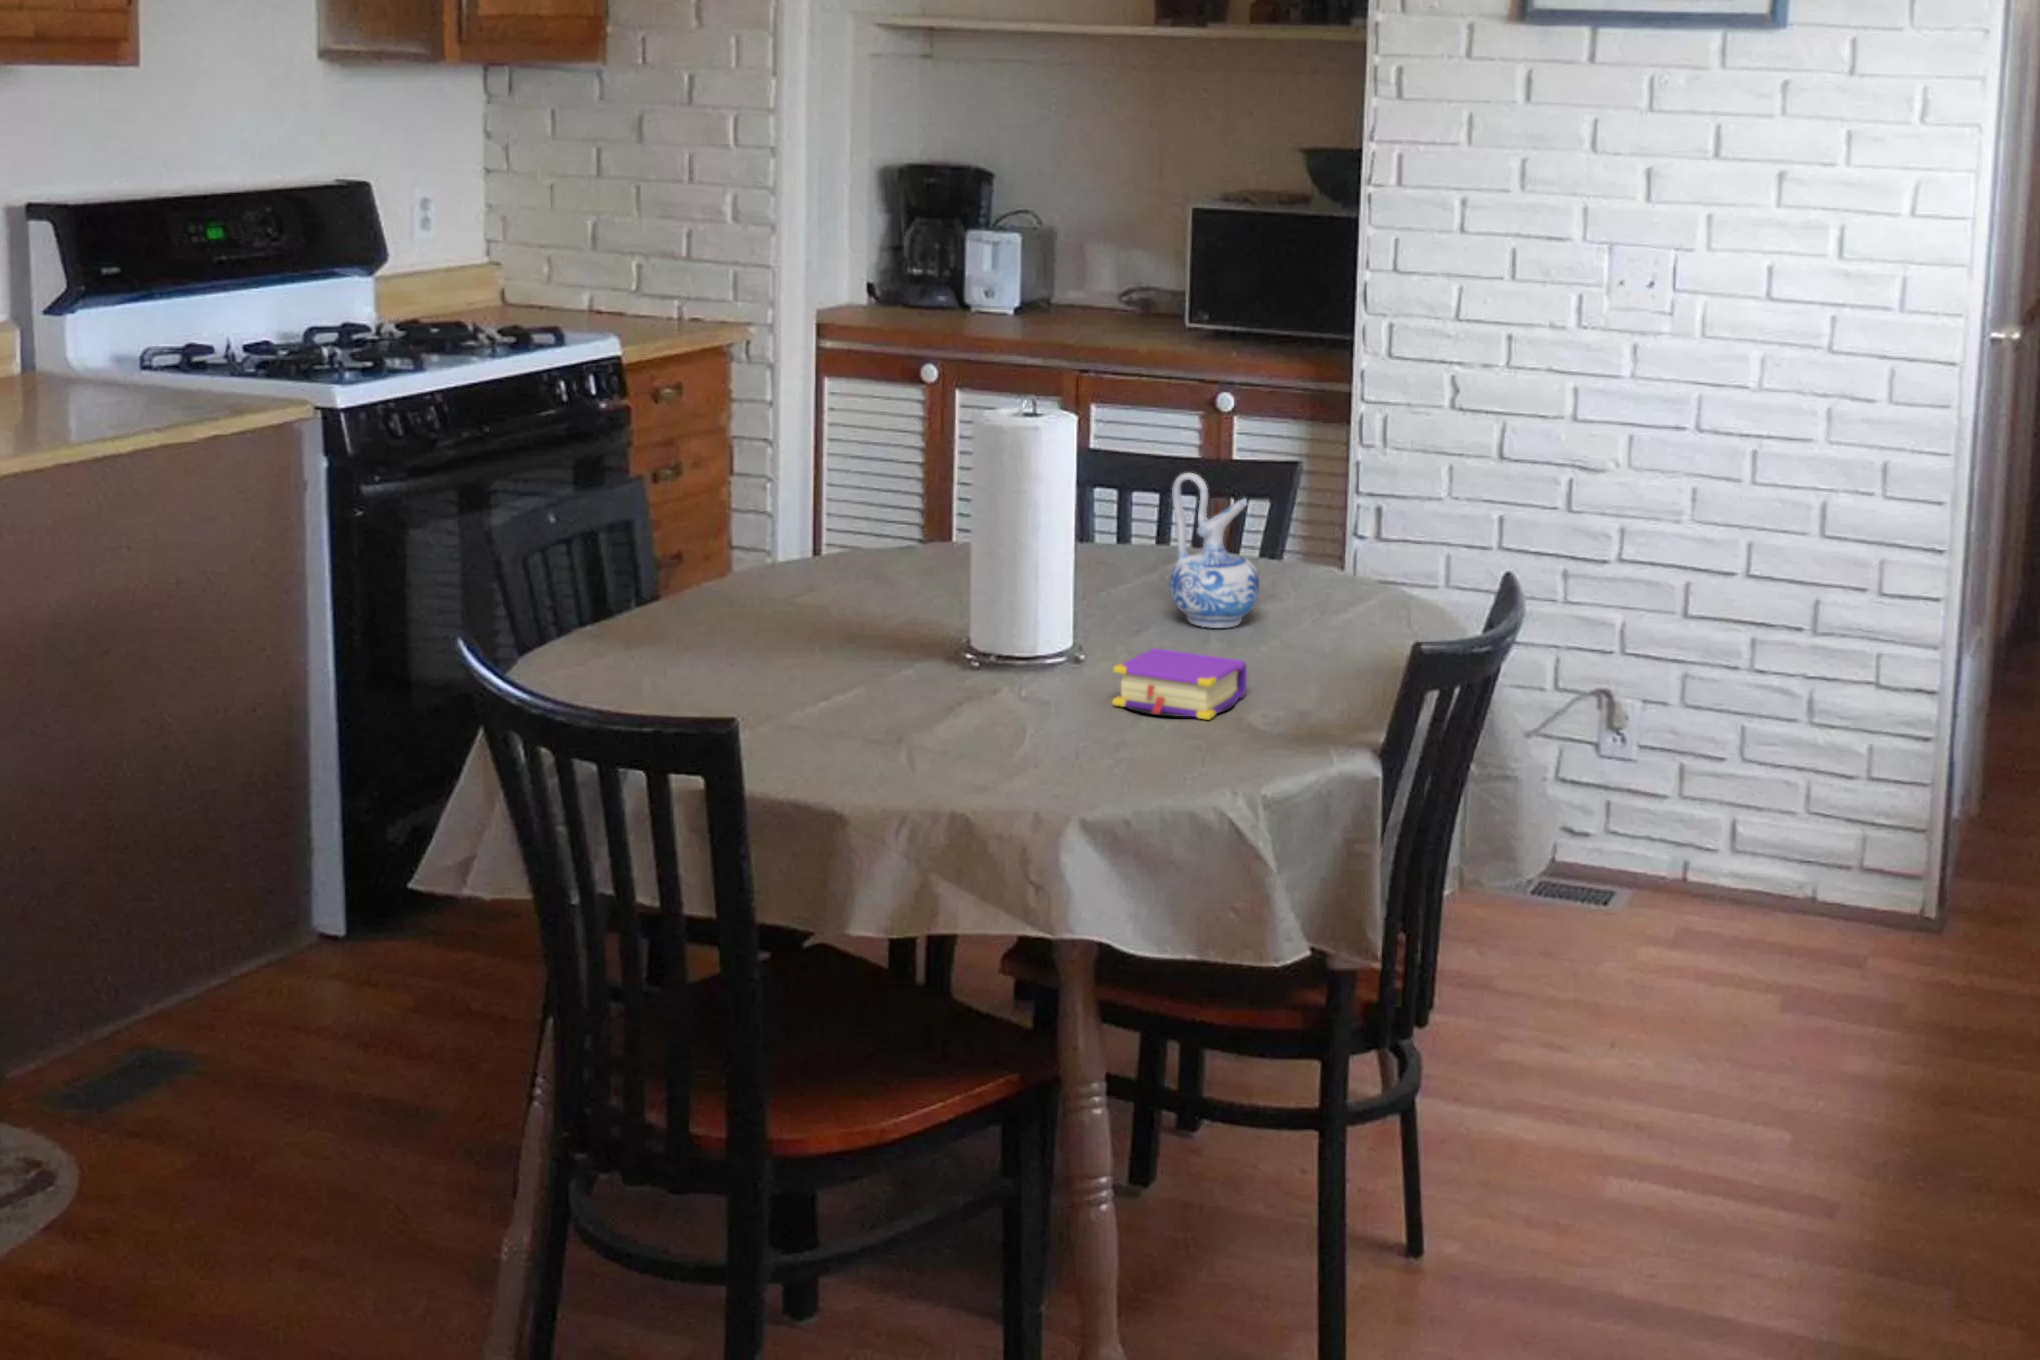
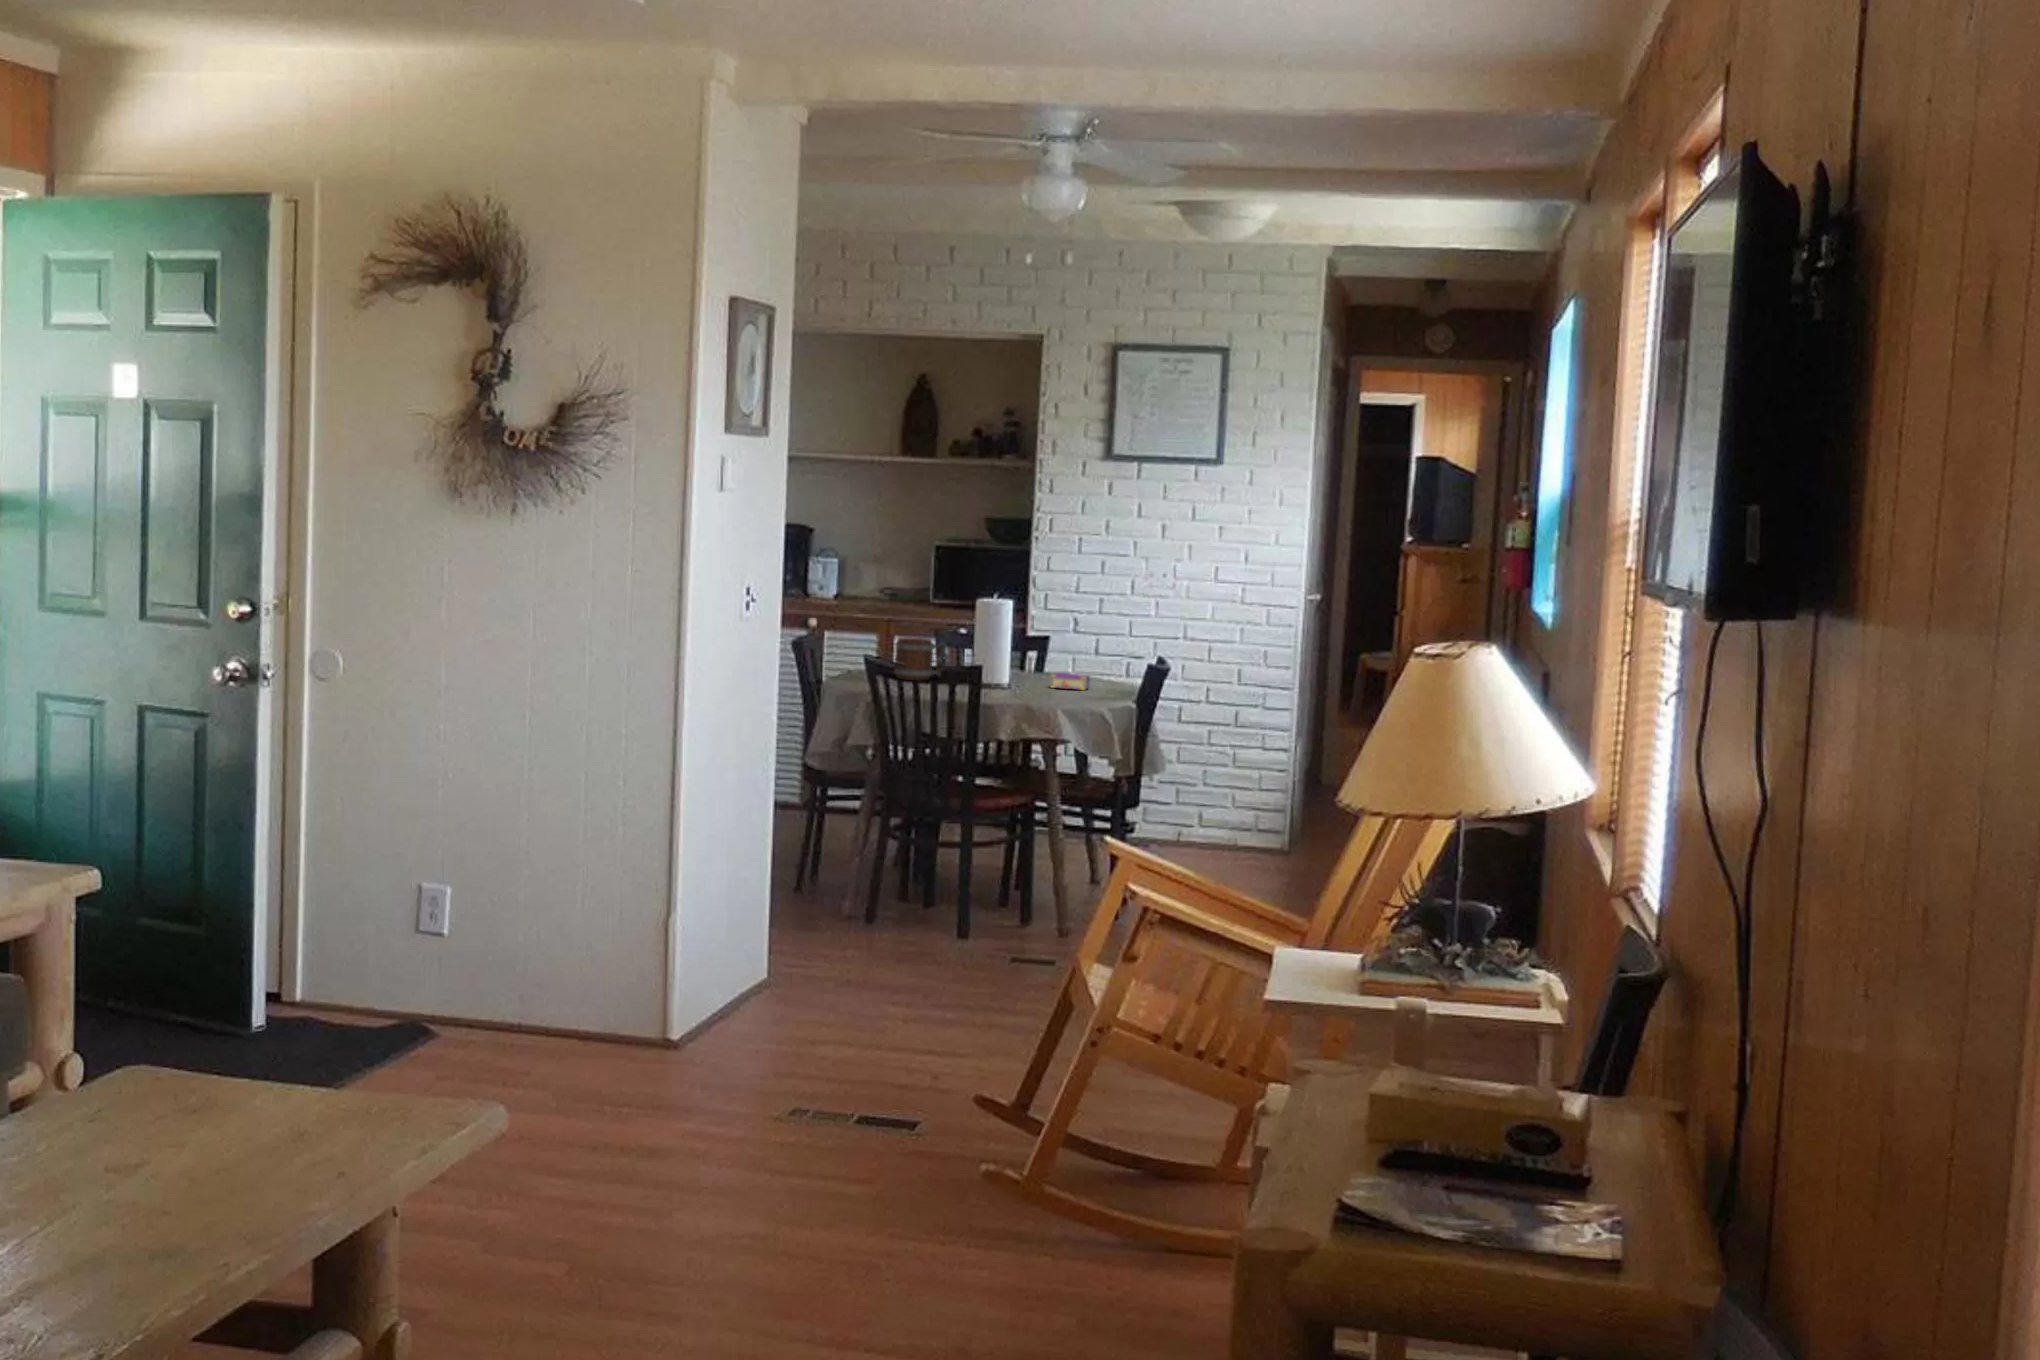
ceramic pitcher: present [1169,473,1259,628] -> none [1040,623,1072,678]
mug: none [706,526,849,659] -> present [894,638,943,680]

